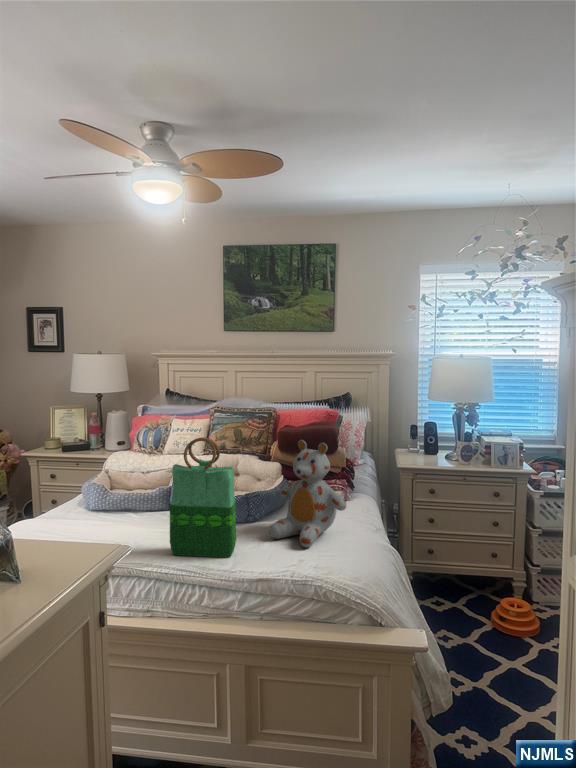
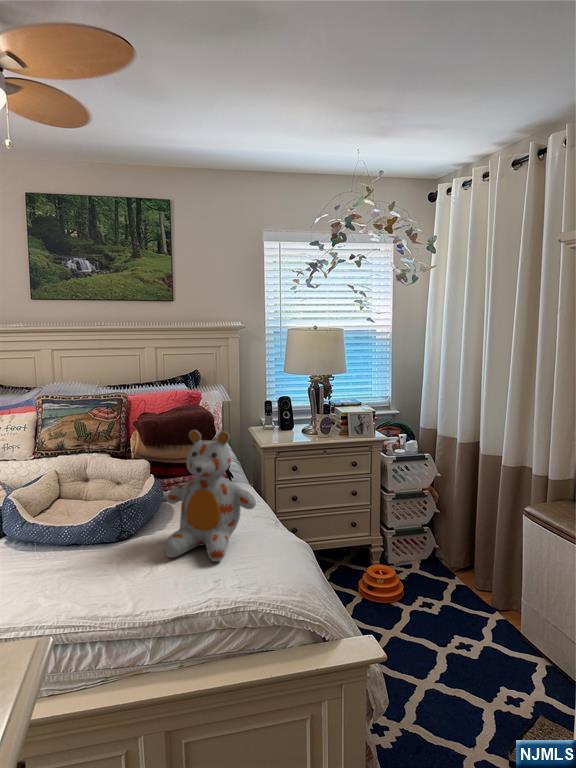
tote bag: present [169,438,236,558] -> none [27,440,128,612]

